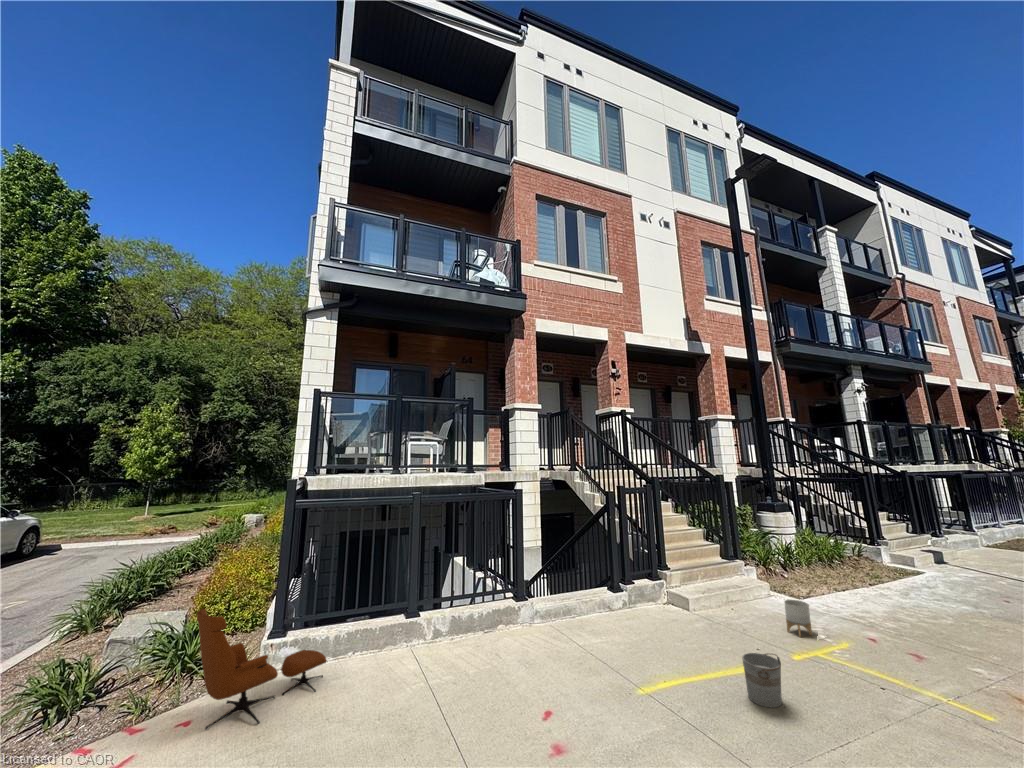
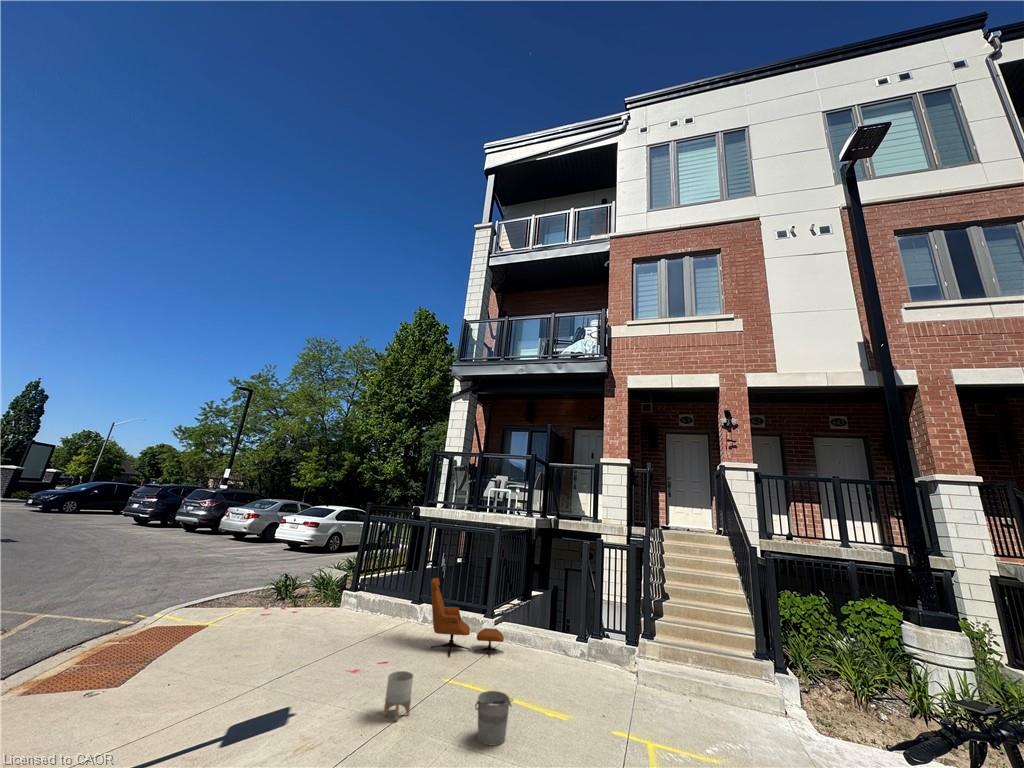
planter: present [785,600,812,637] -> present [383,671,413,722]
lounge chair: present [197,609,326,730] -> present [431,578,504,657]

